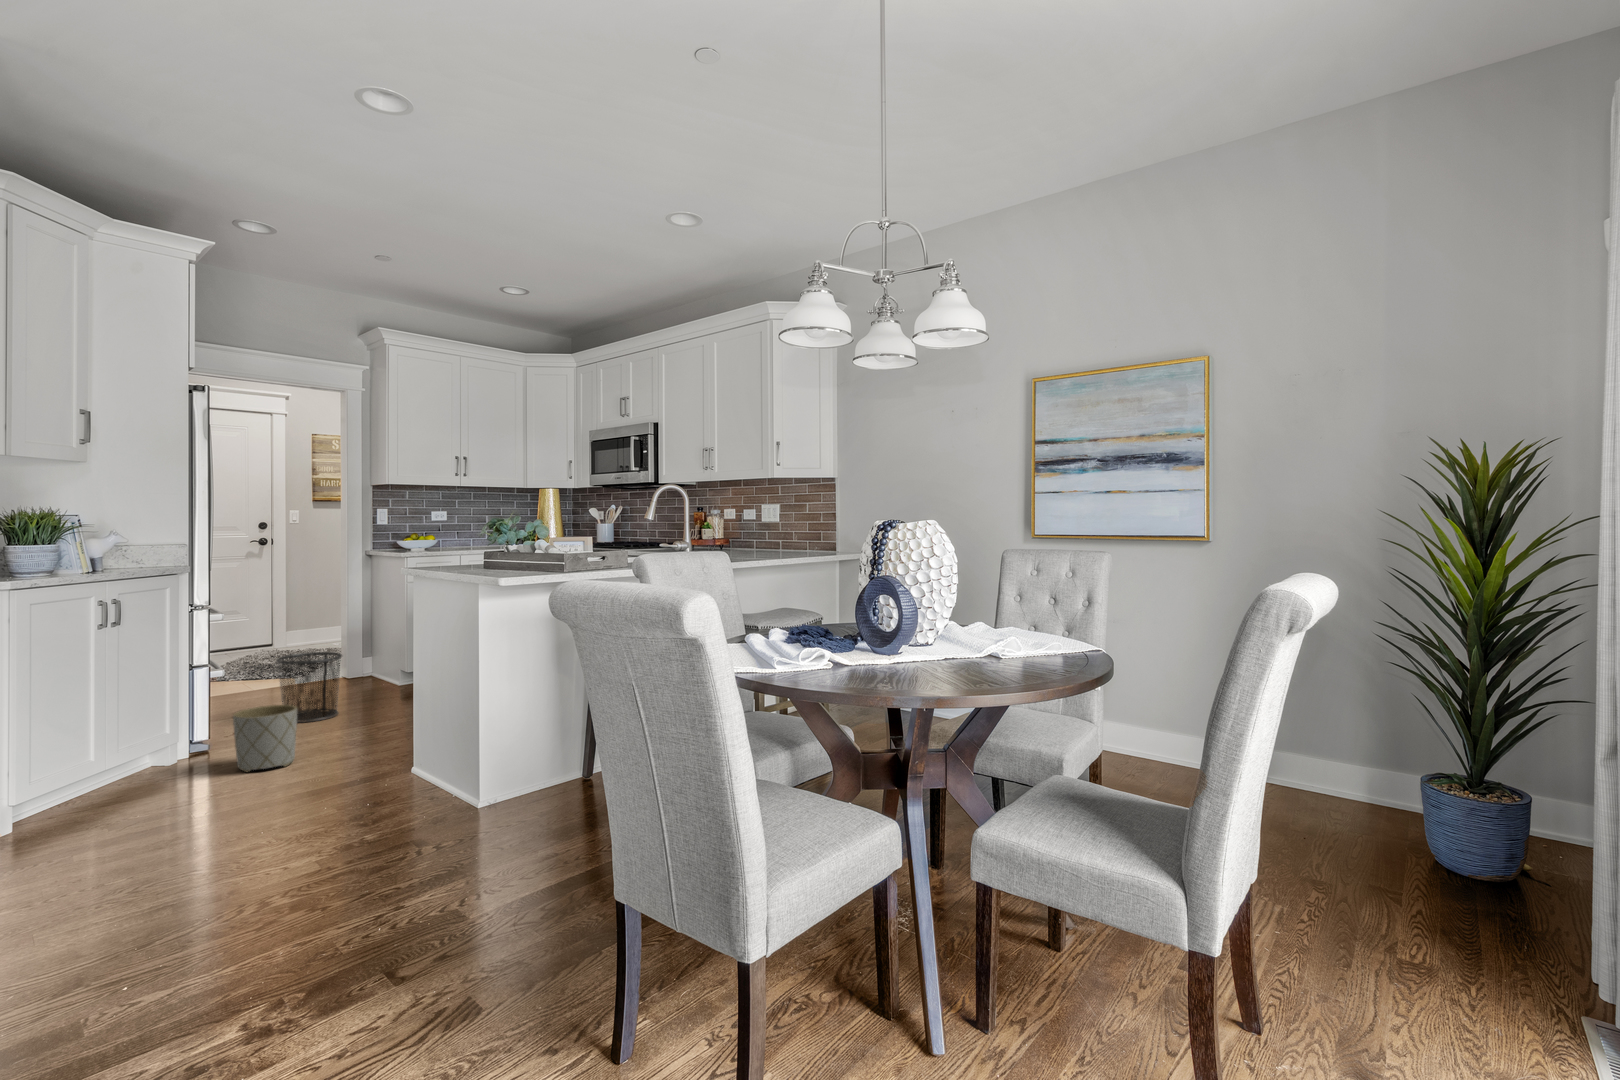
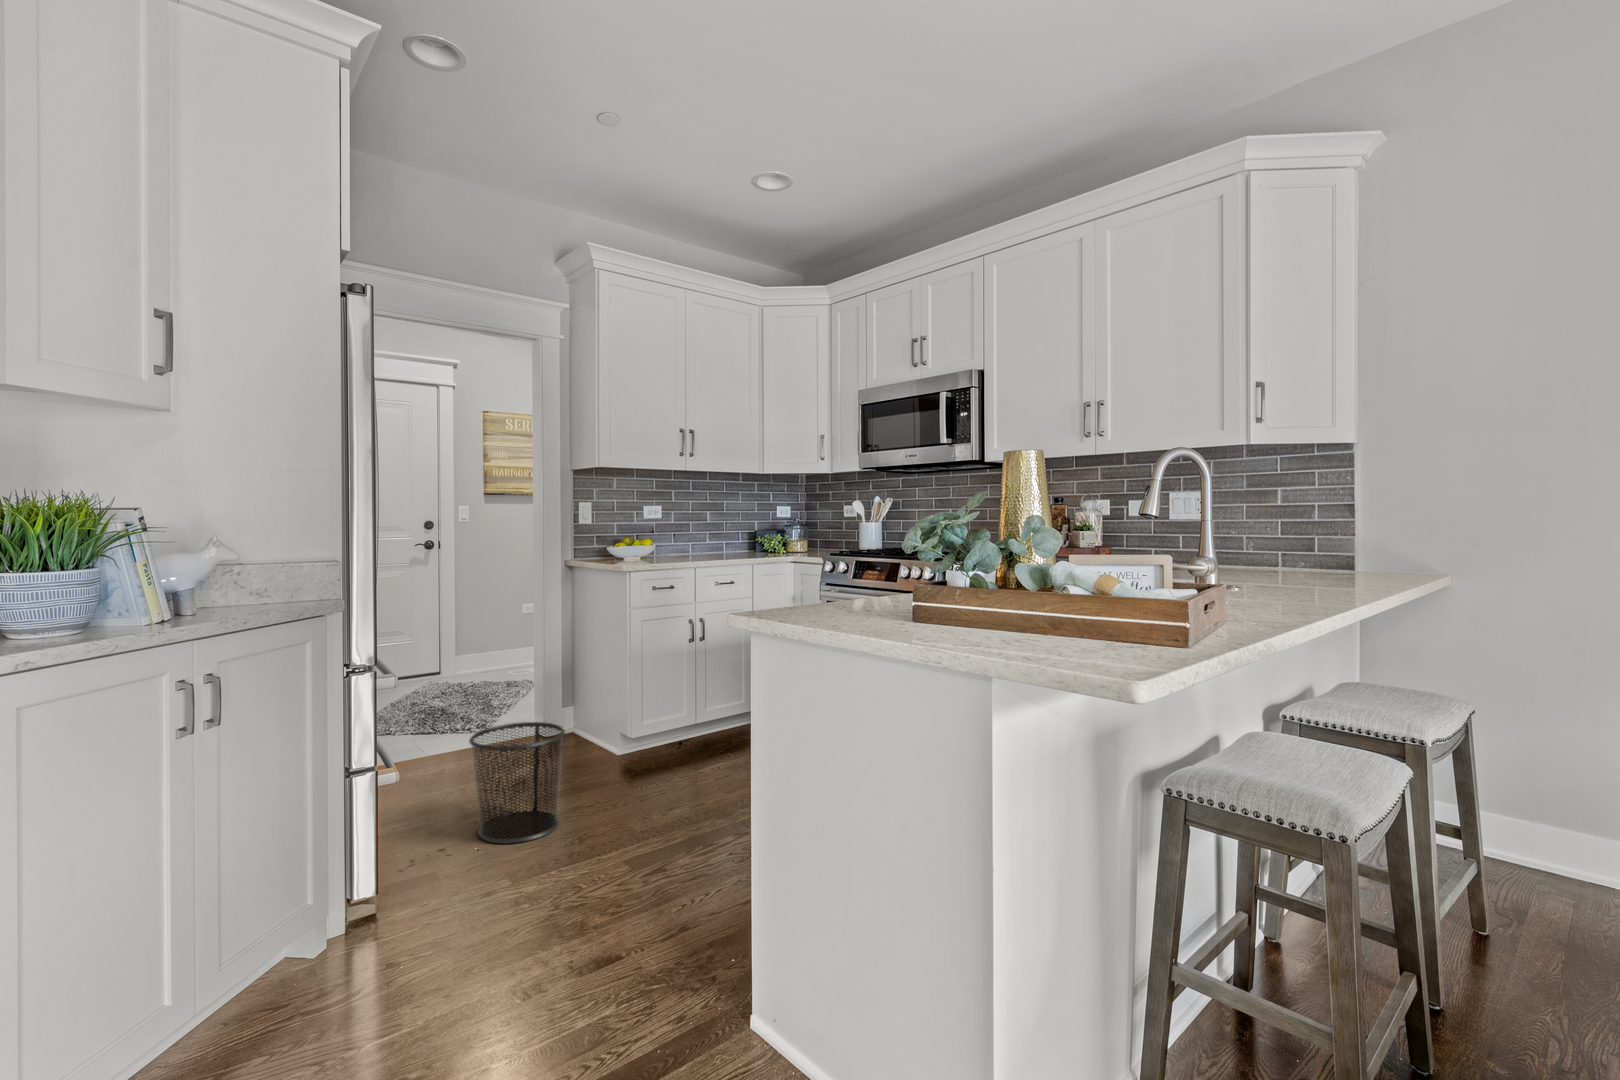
planter: present [233,705,297,772] -> none [420,858,529,1008]

